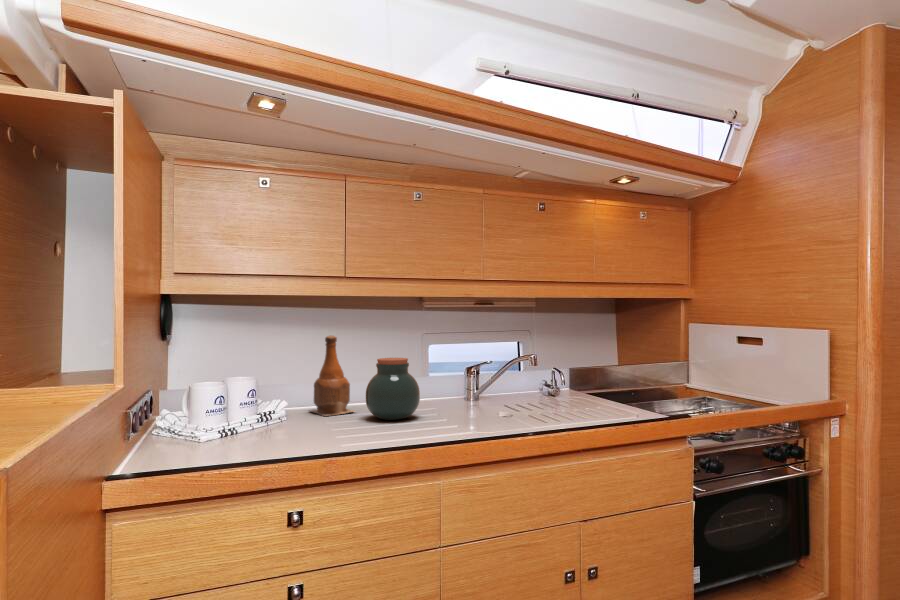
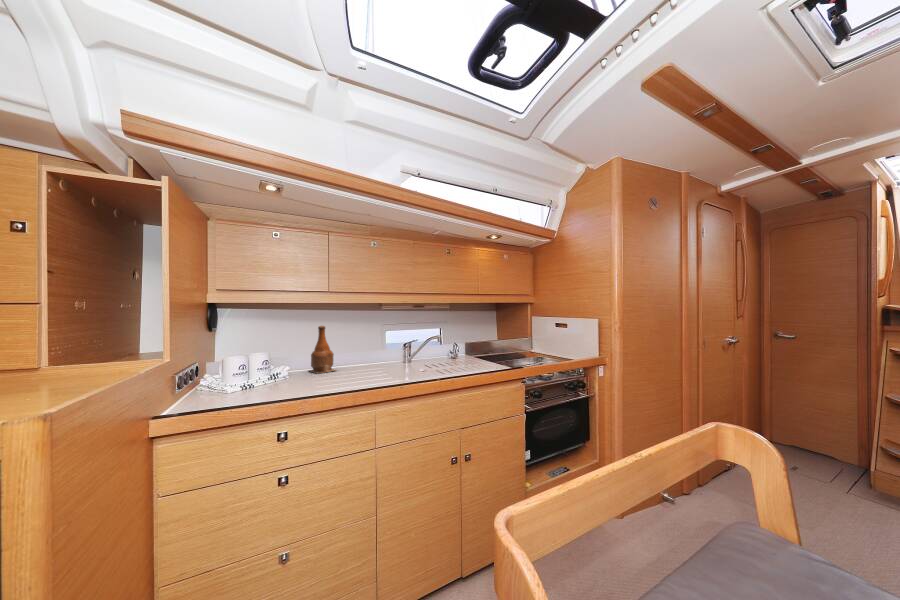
jar: present [366,358,420,420] -> none [341,338,374,375]

